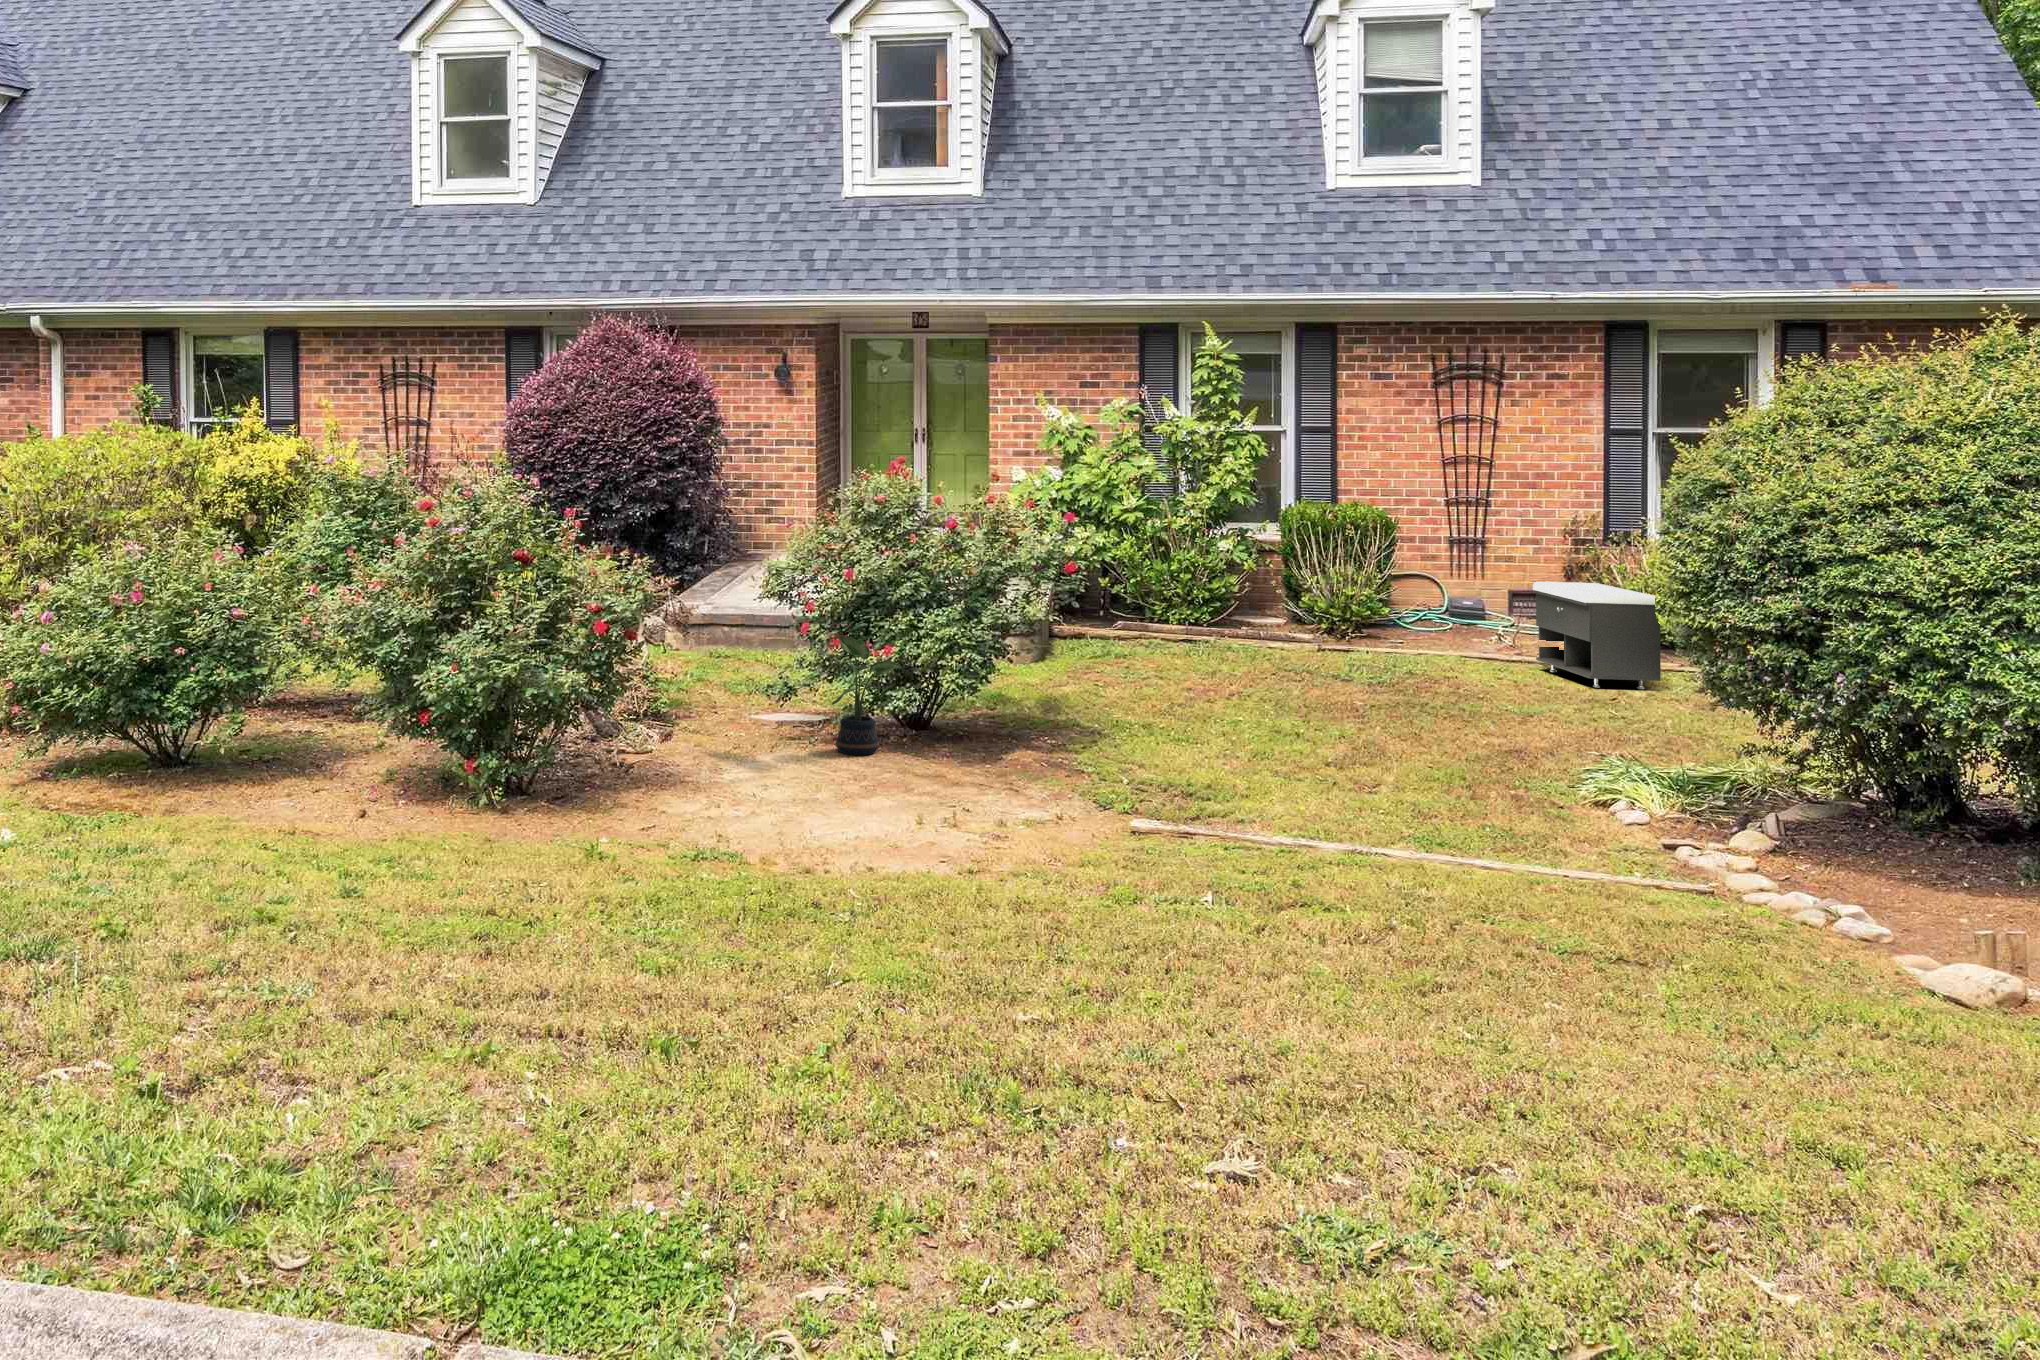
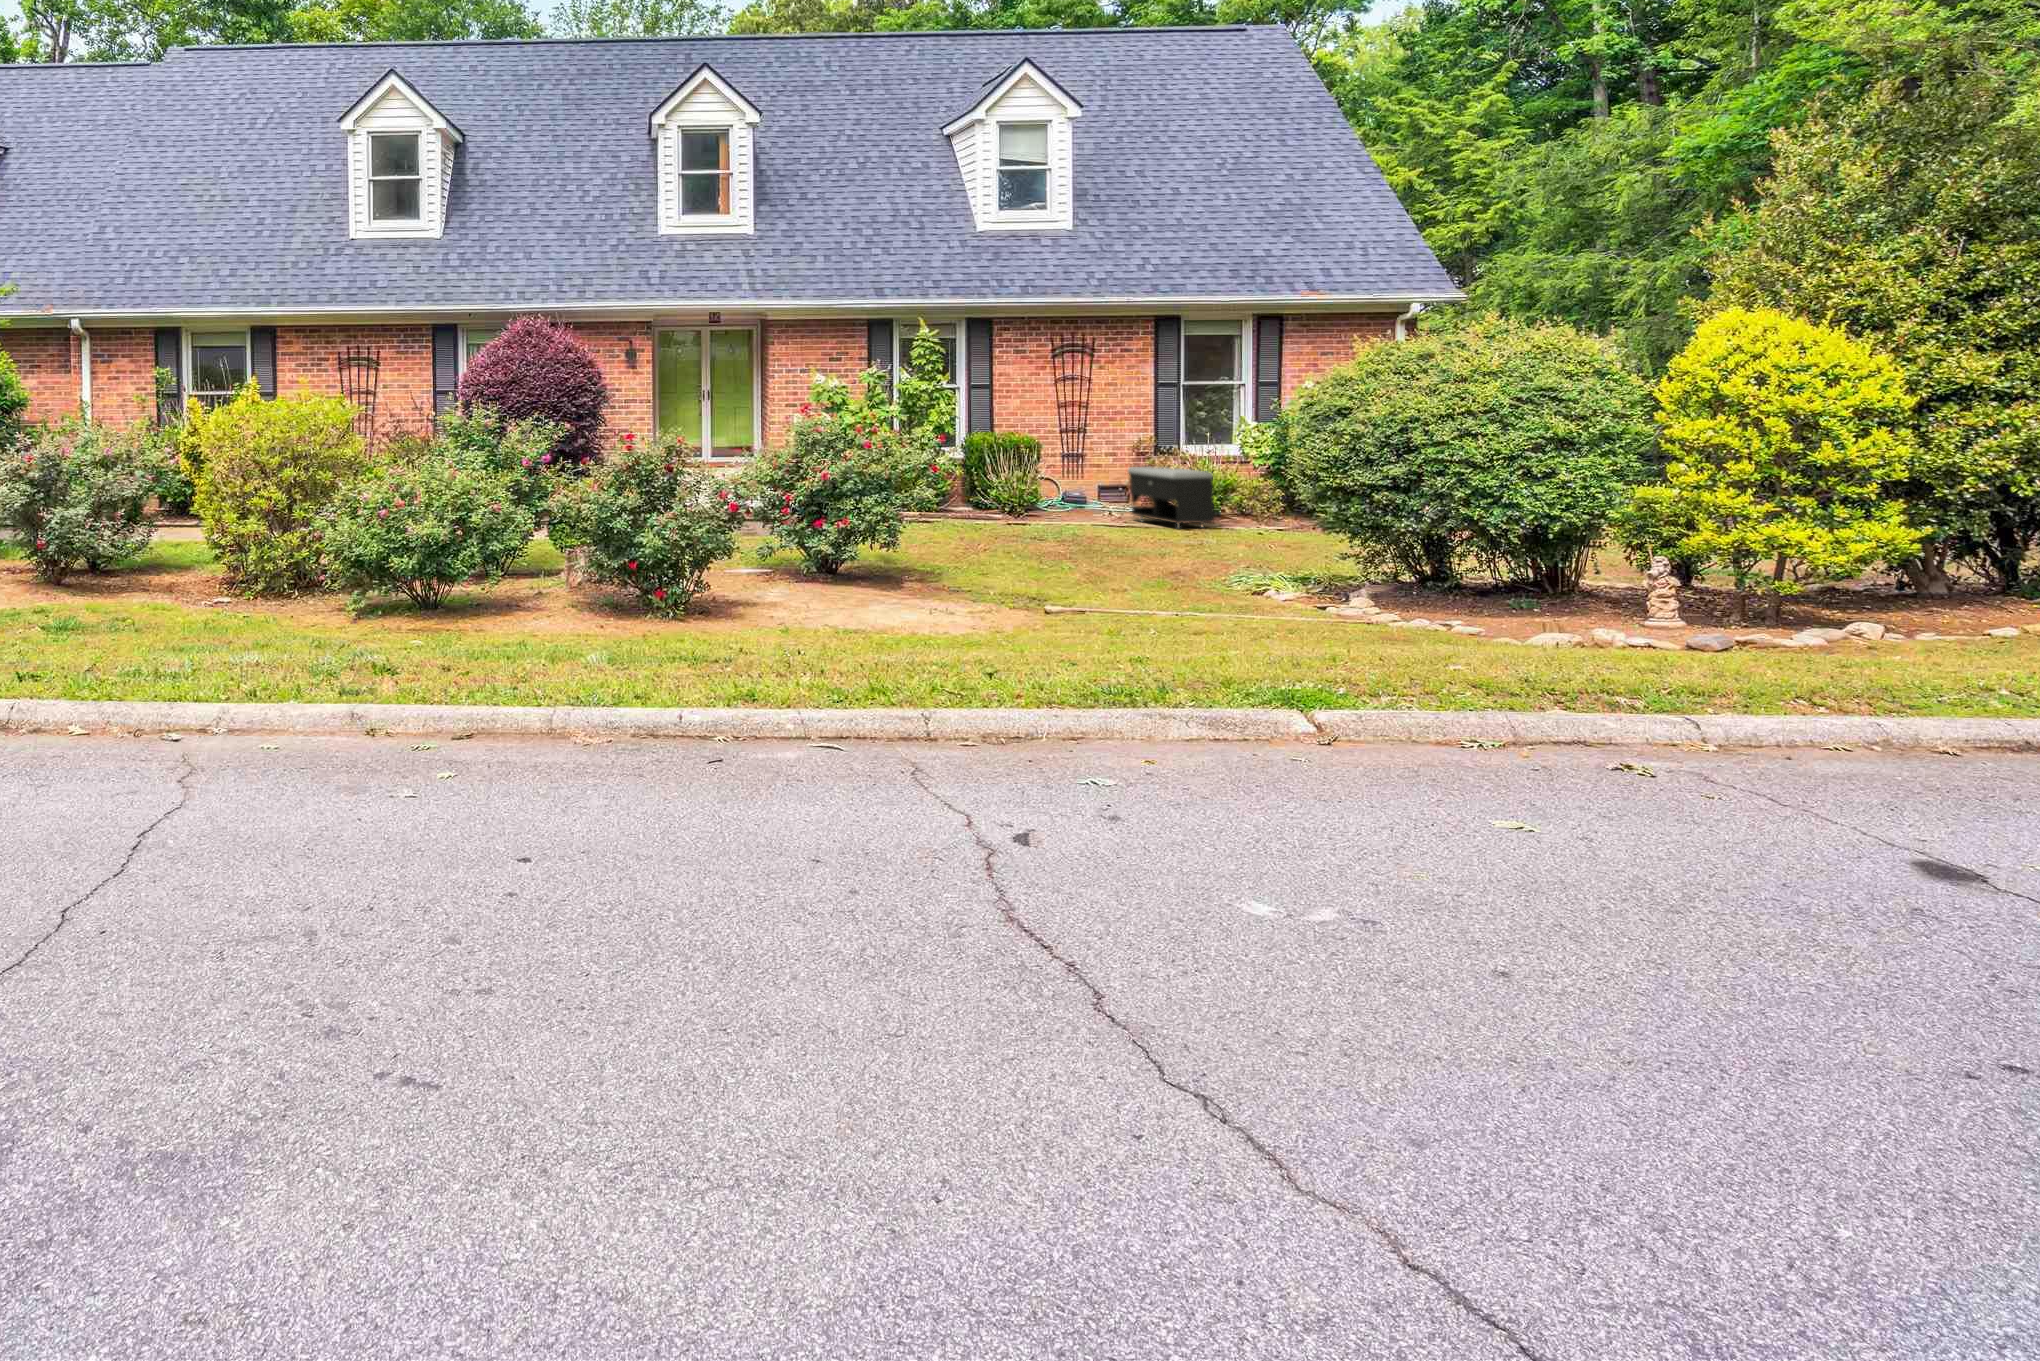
potted plant: present [832,635,905,755] -> none [832,523,881,595]

